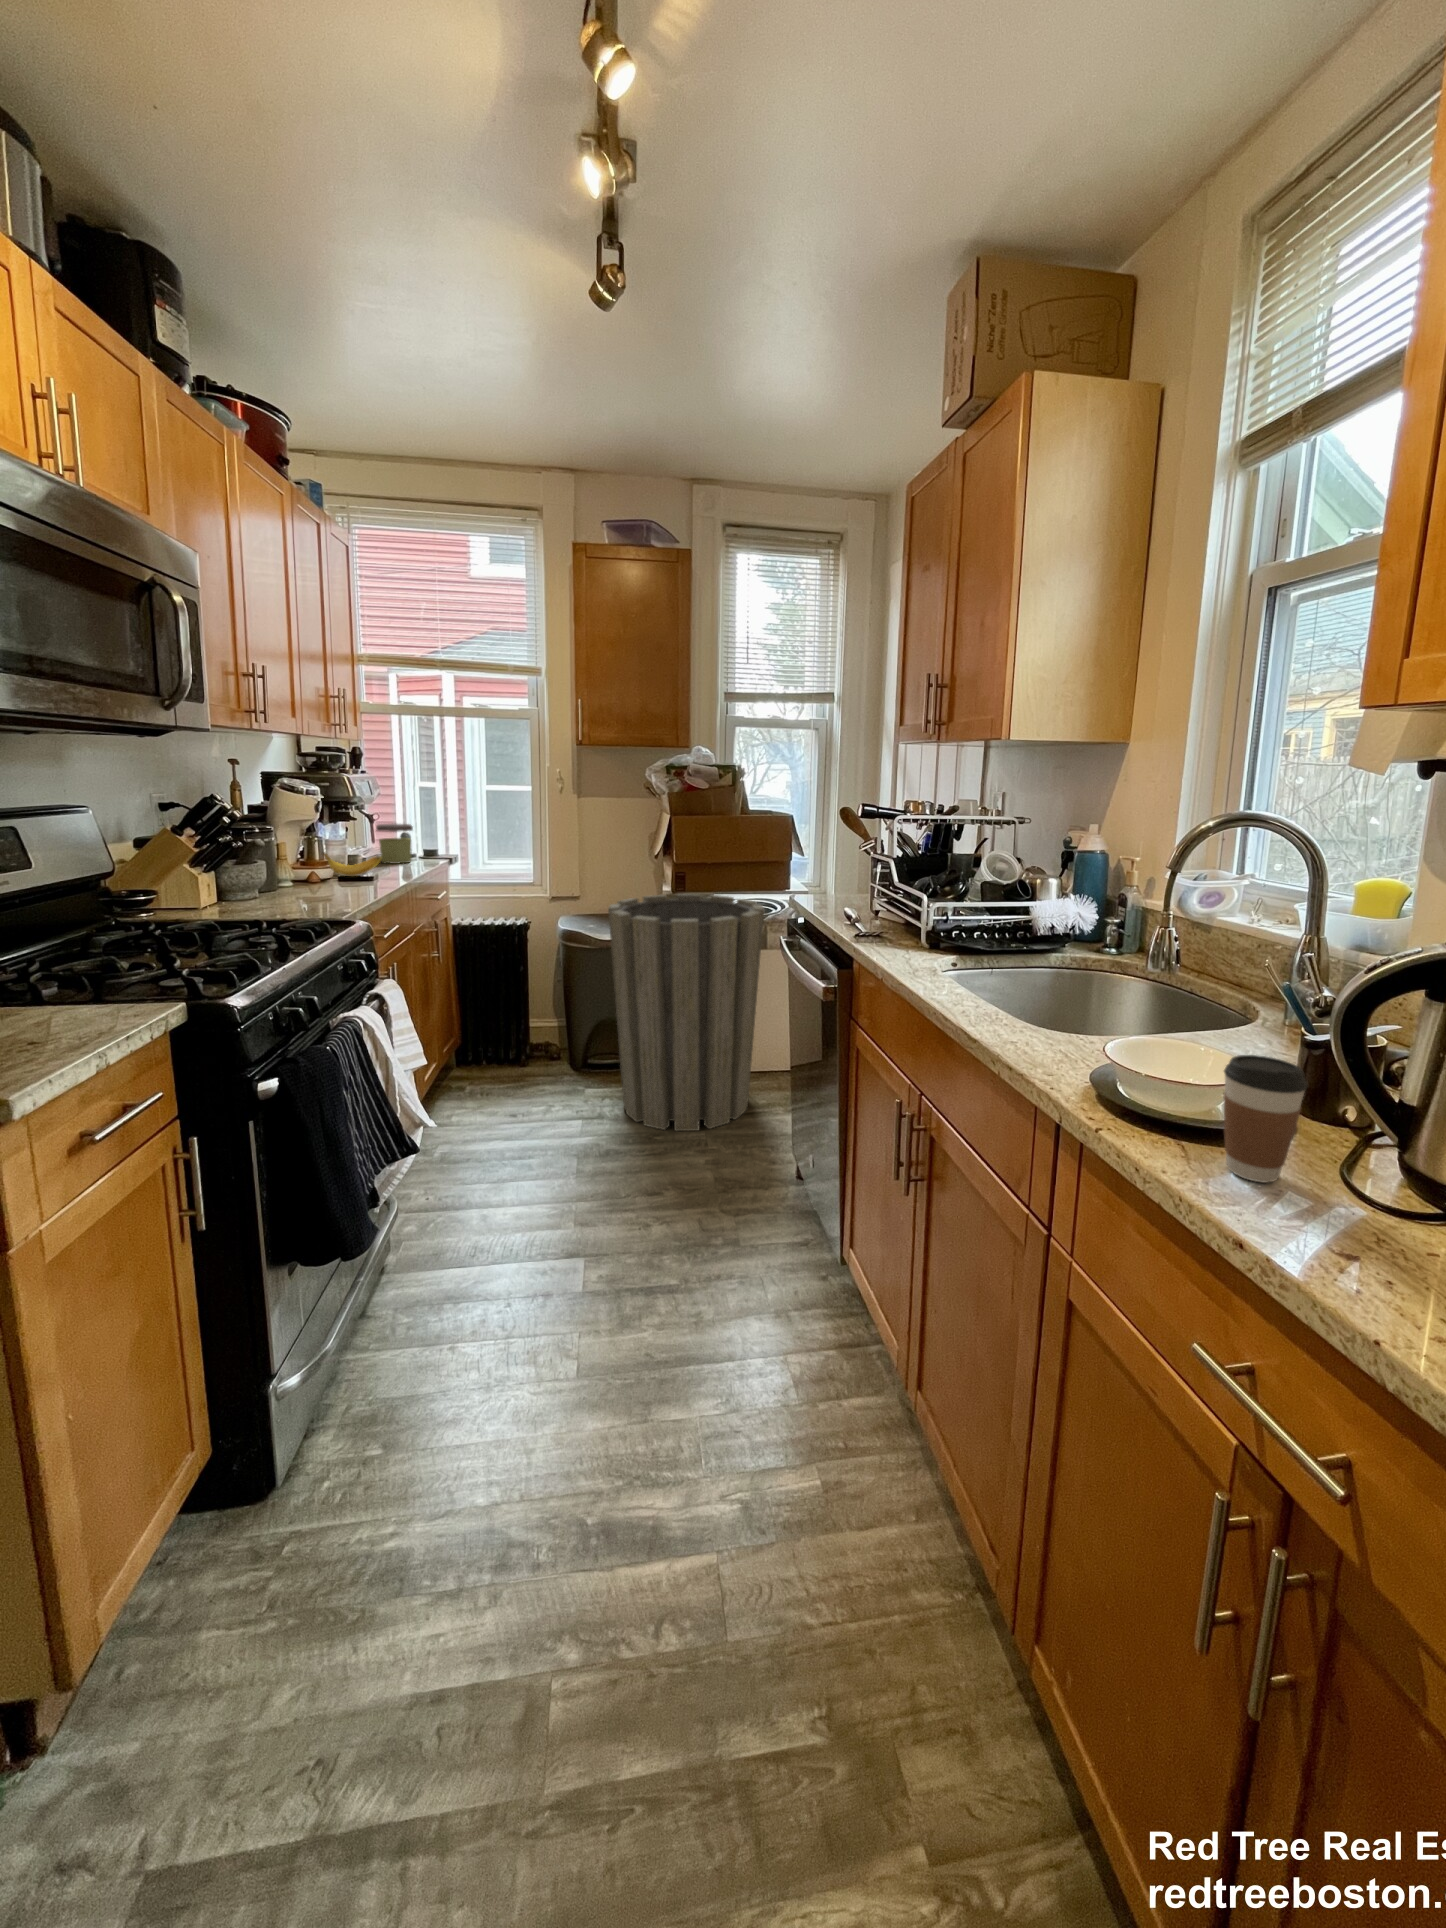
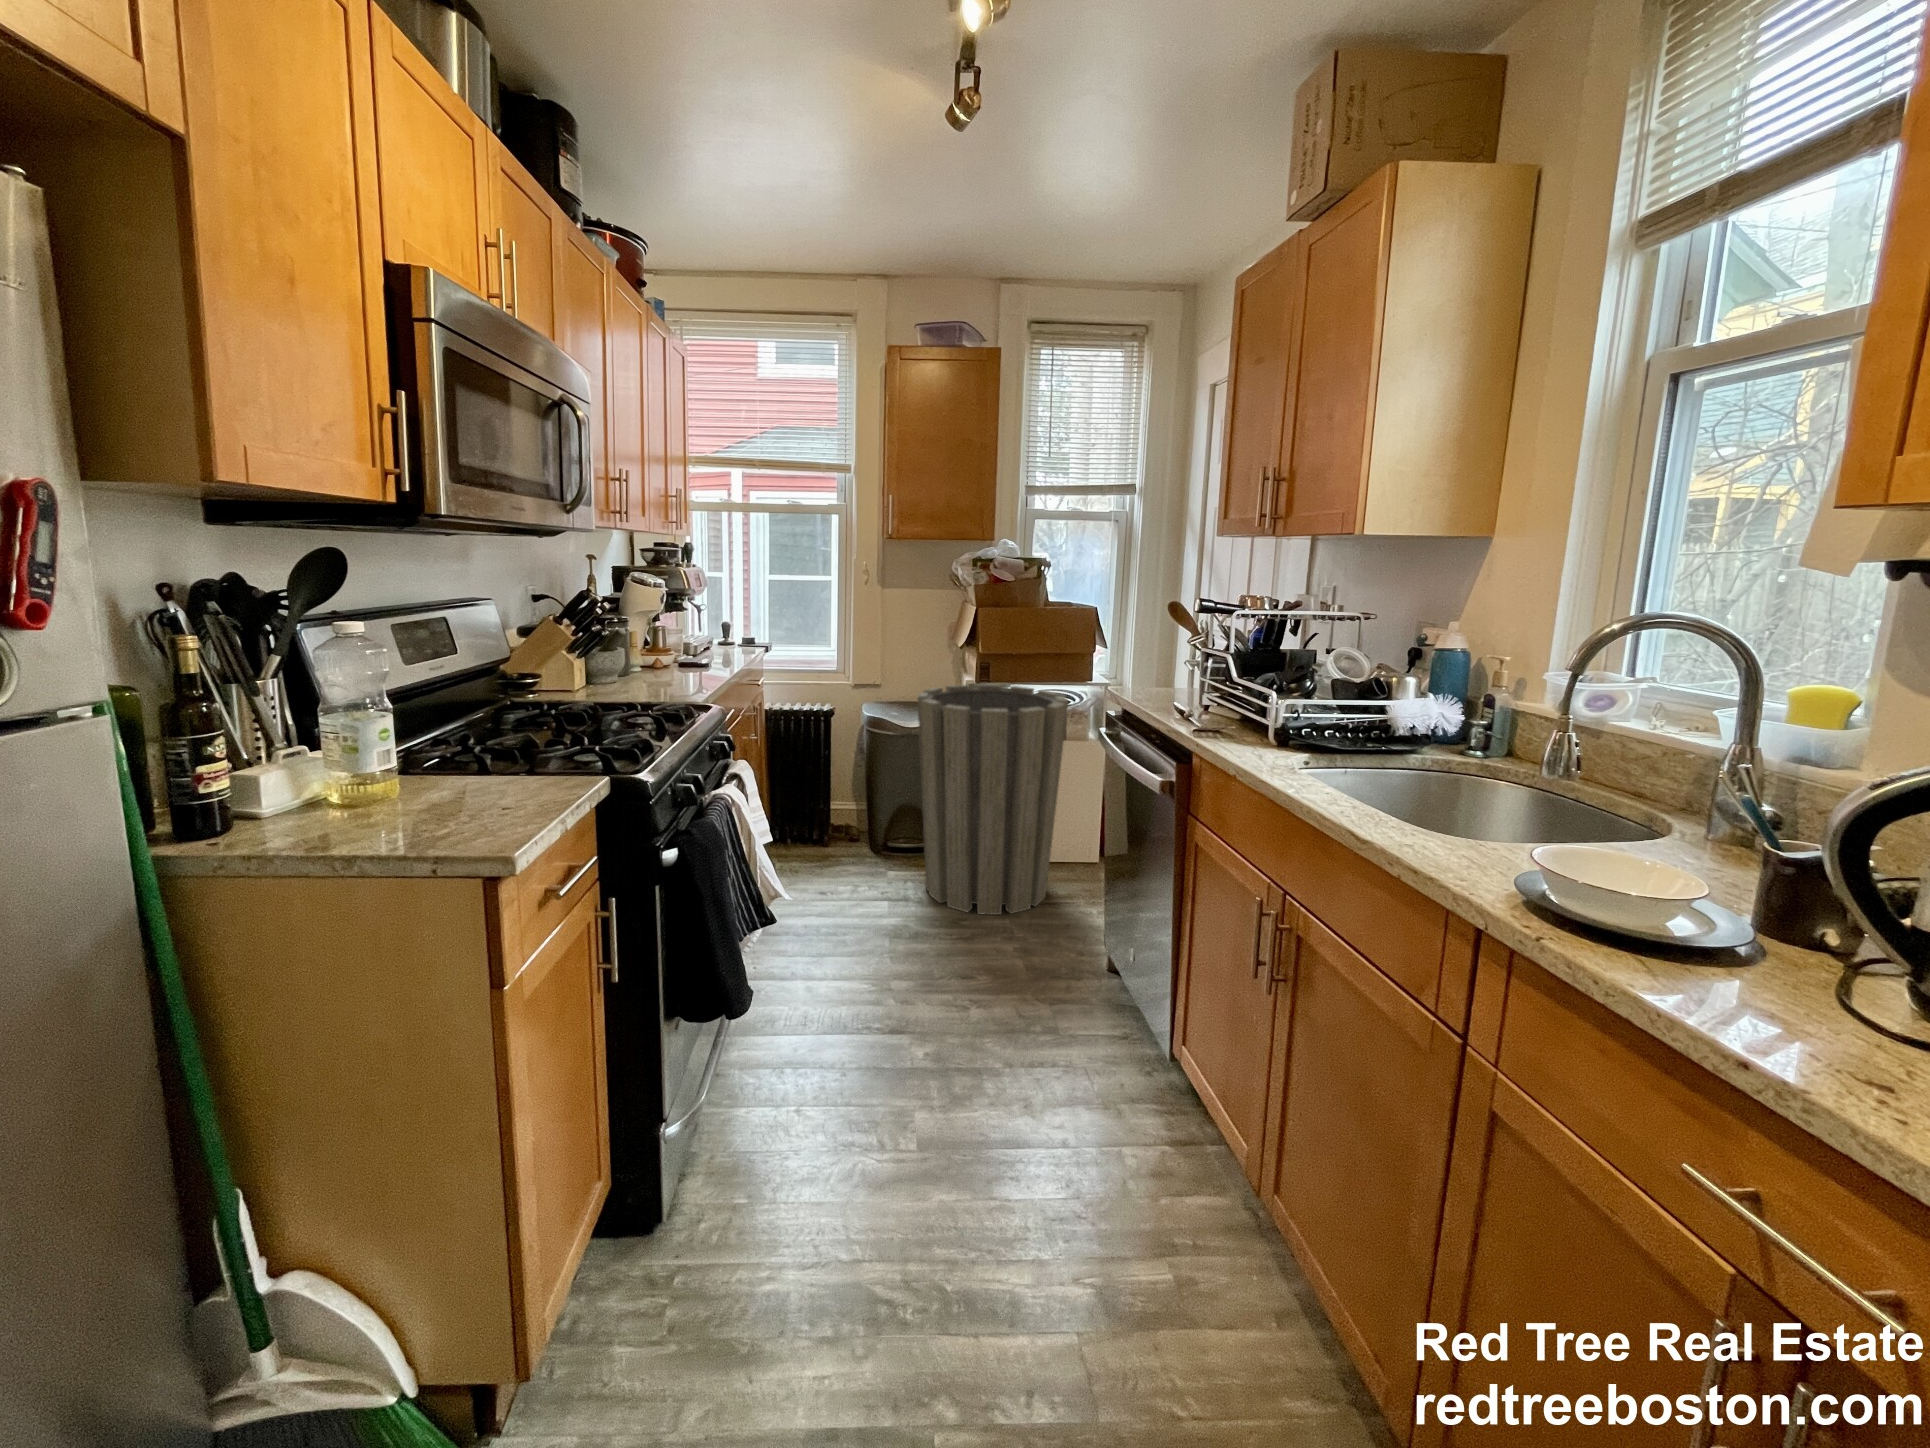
jar: present [376,824,413,864] -> none [704,615,737,651]
banana: present [323,852,381,876] -> none [665,640,716,662]
coffee cup: present [1223,1055,1308,1183] -> none [1724,875,1840,1015]

